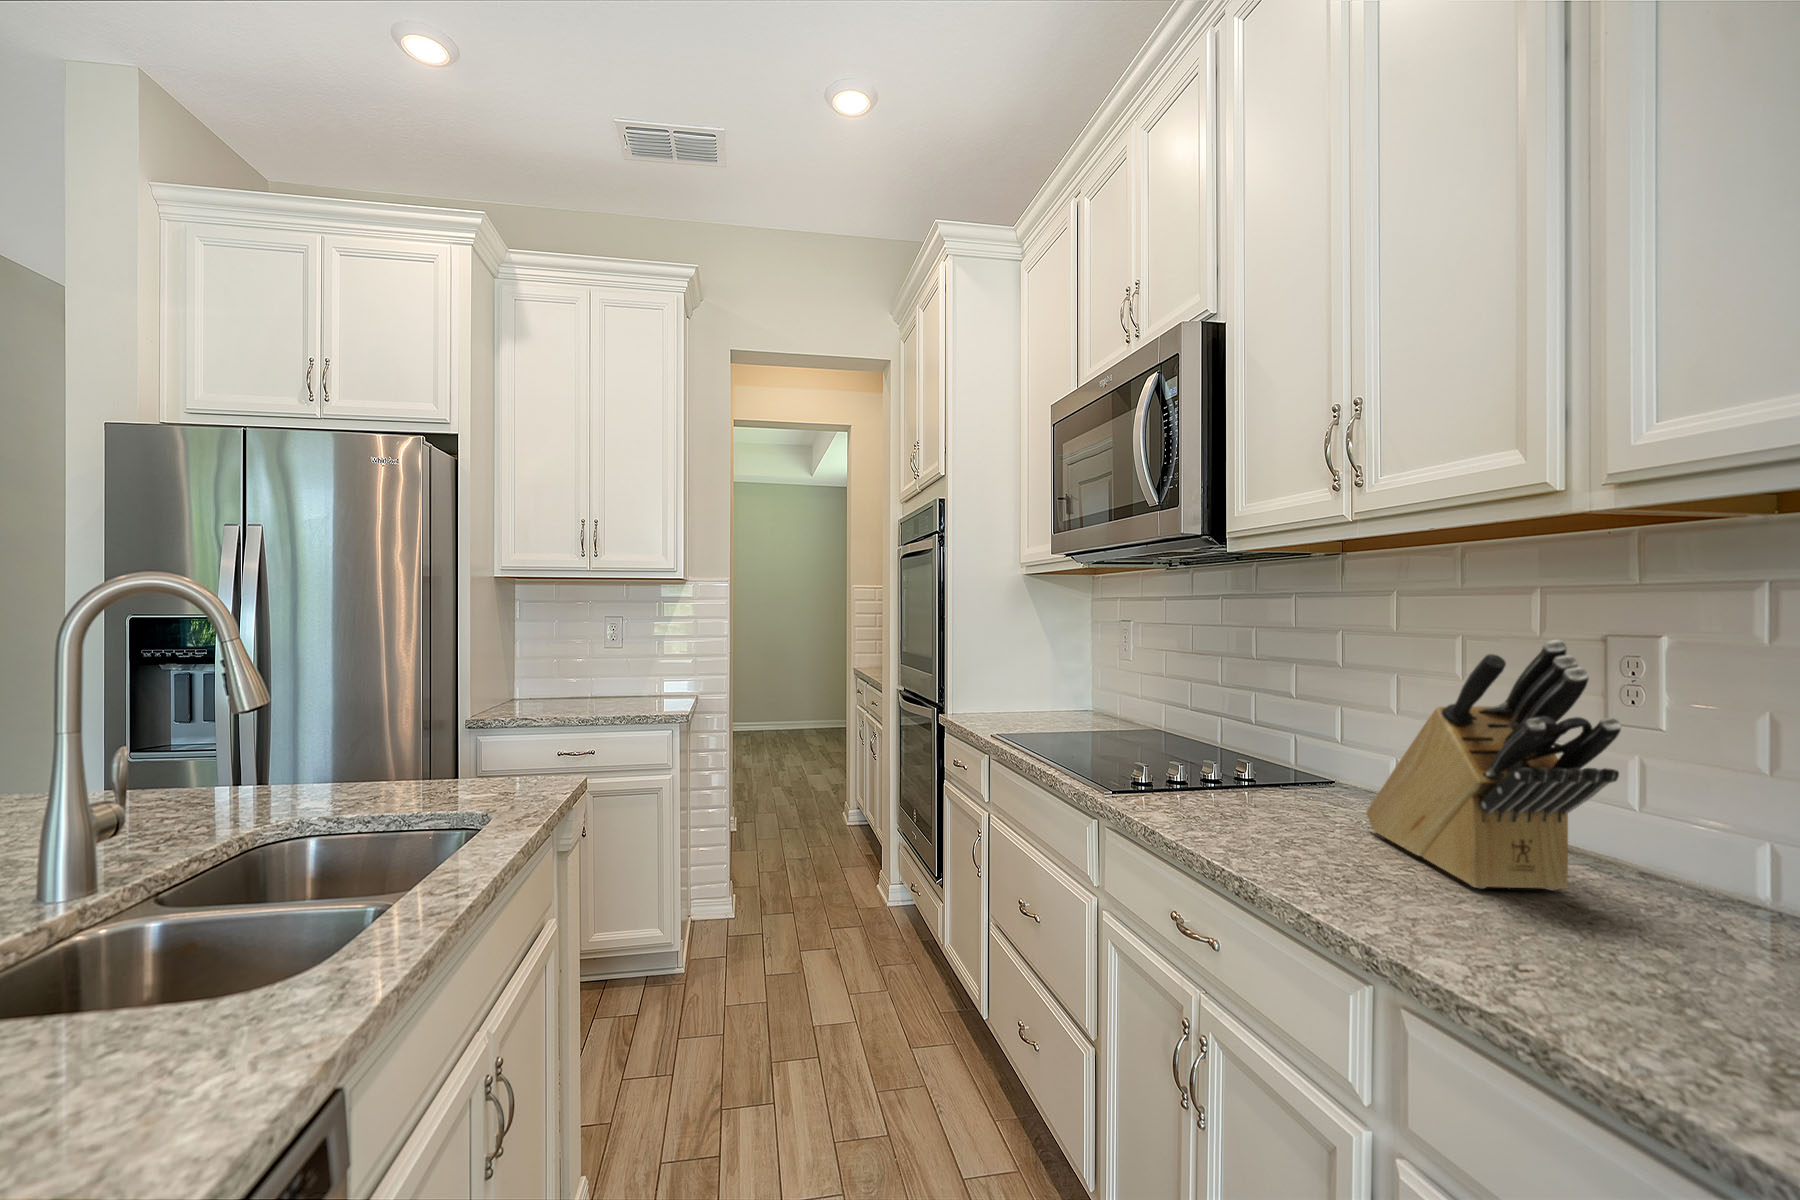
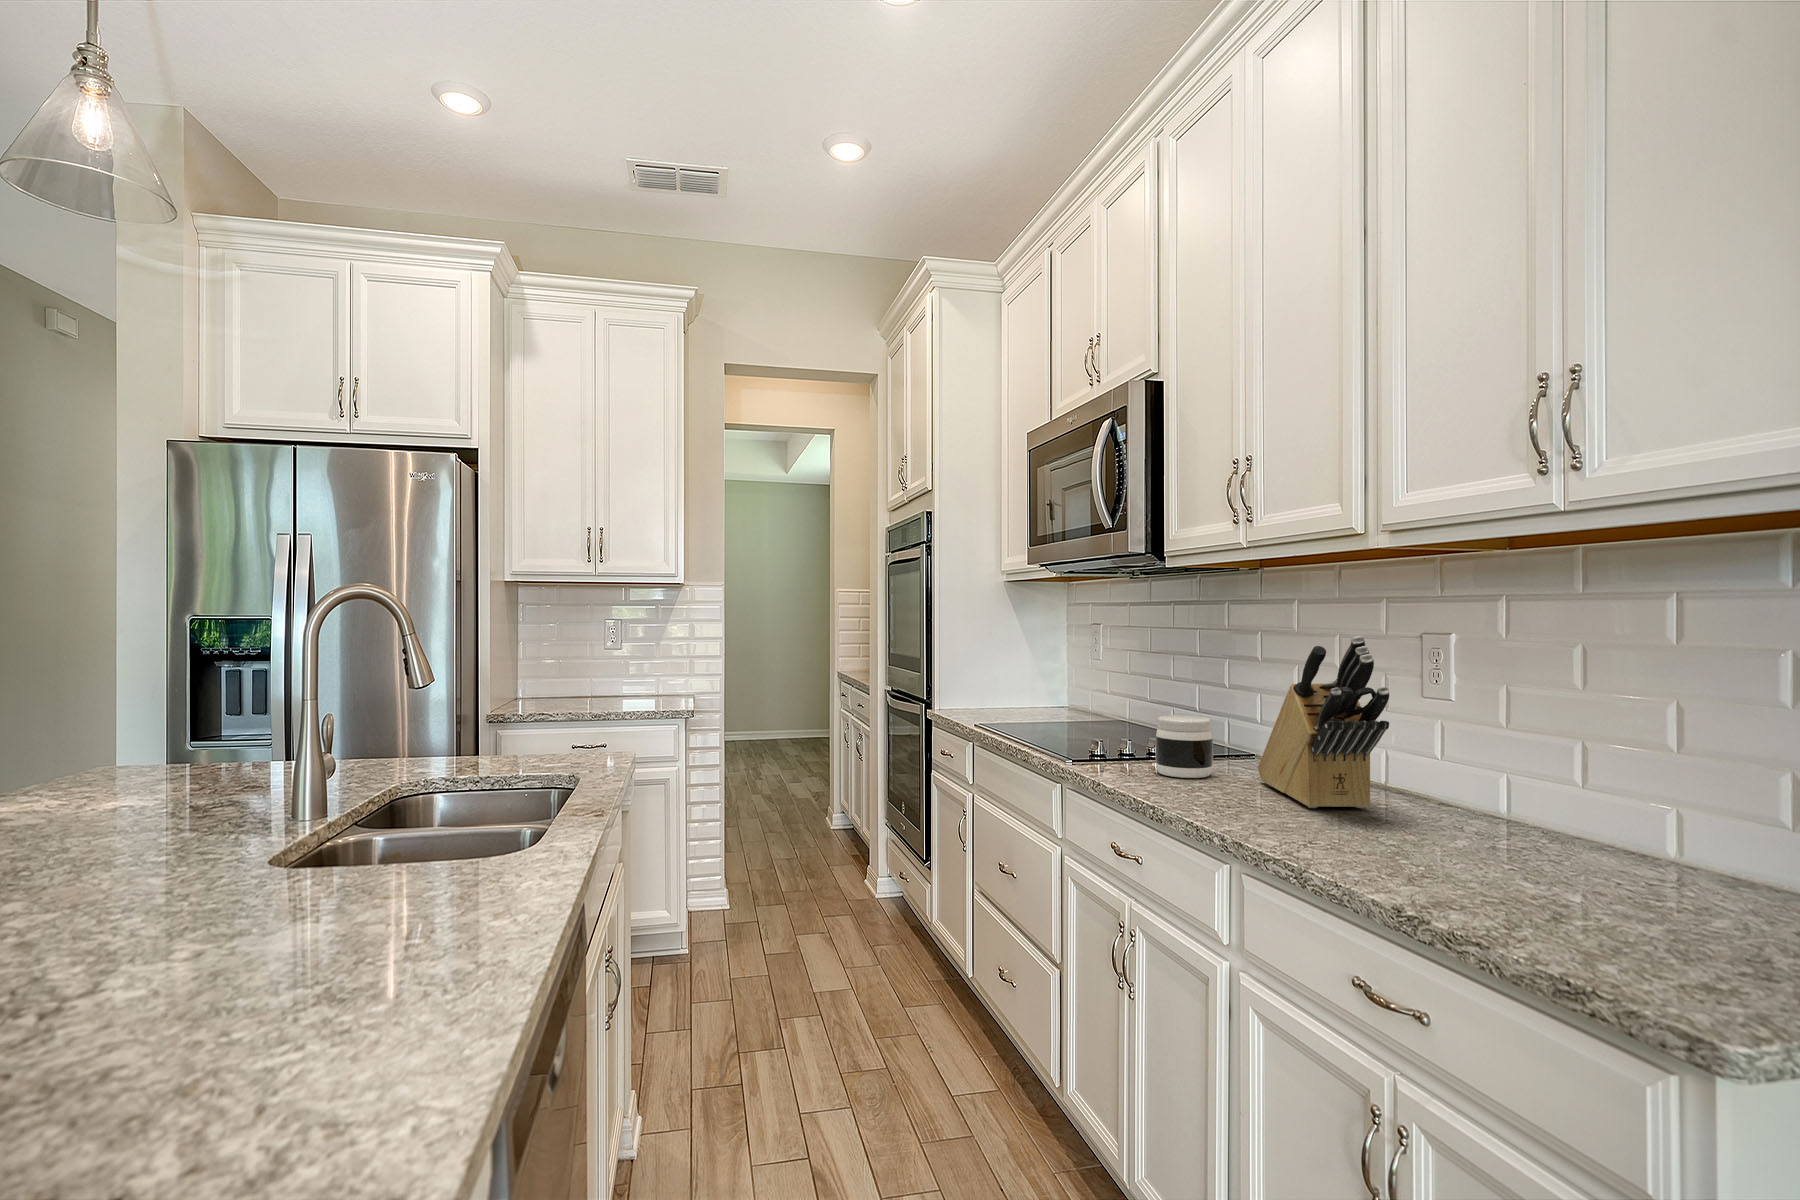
jar: none [1222,738,1300,823] -> present [1155,715,1213,778]

